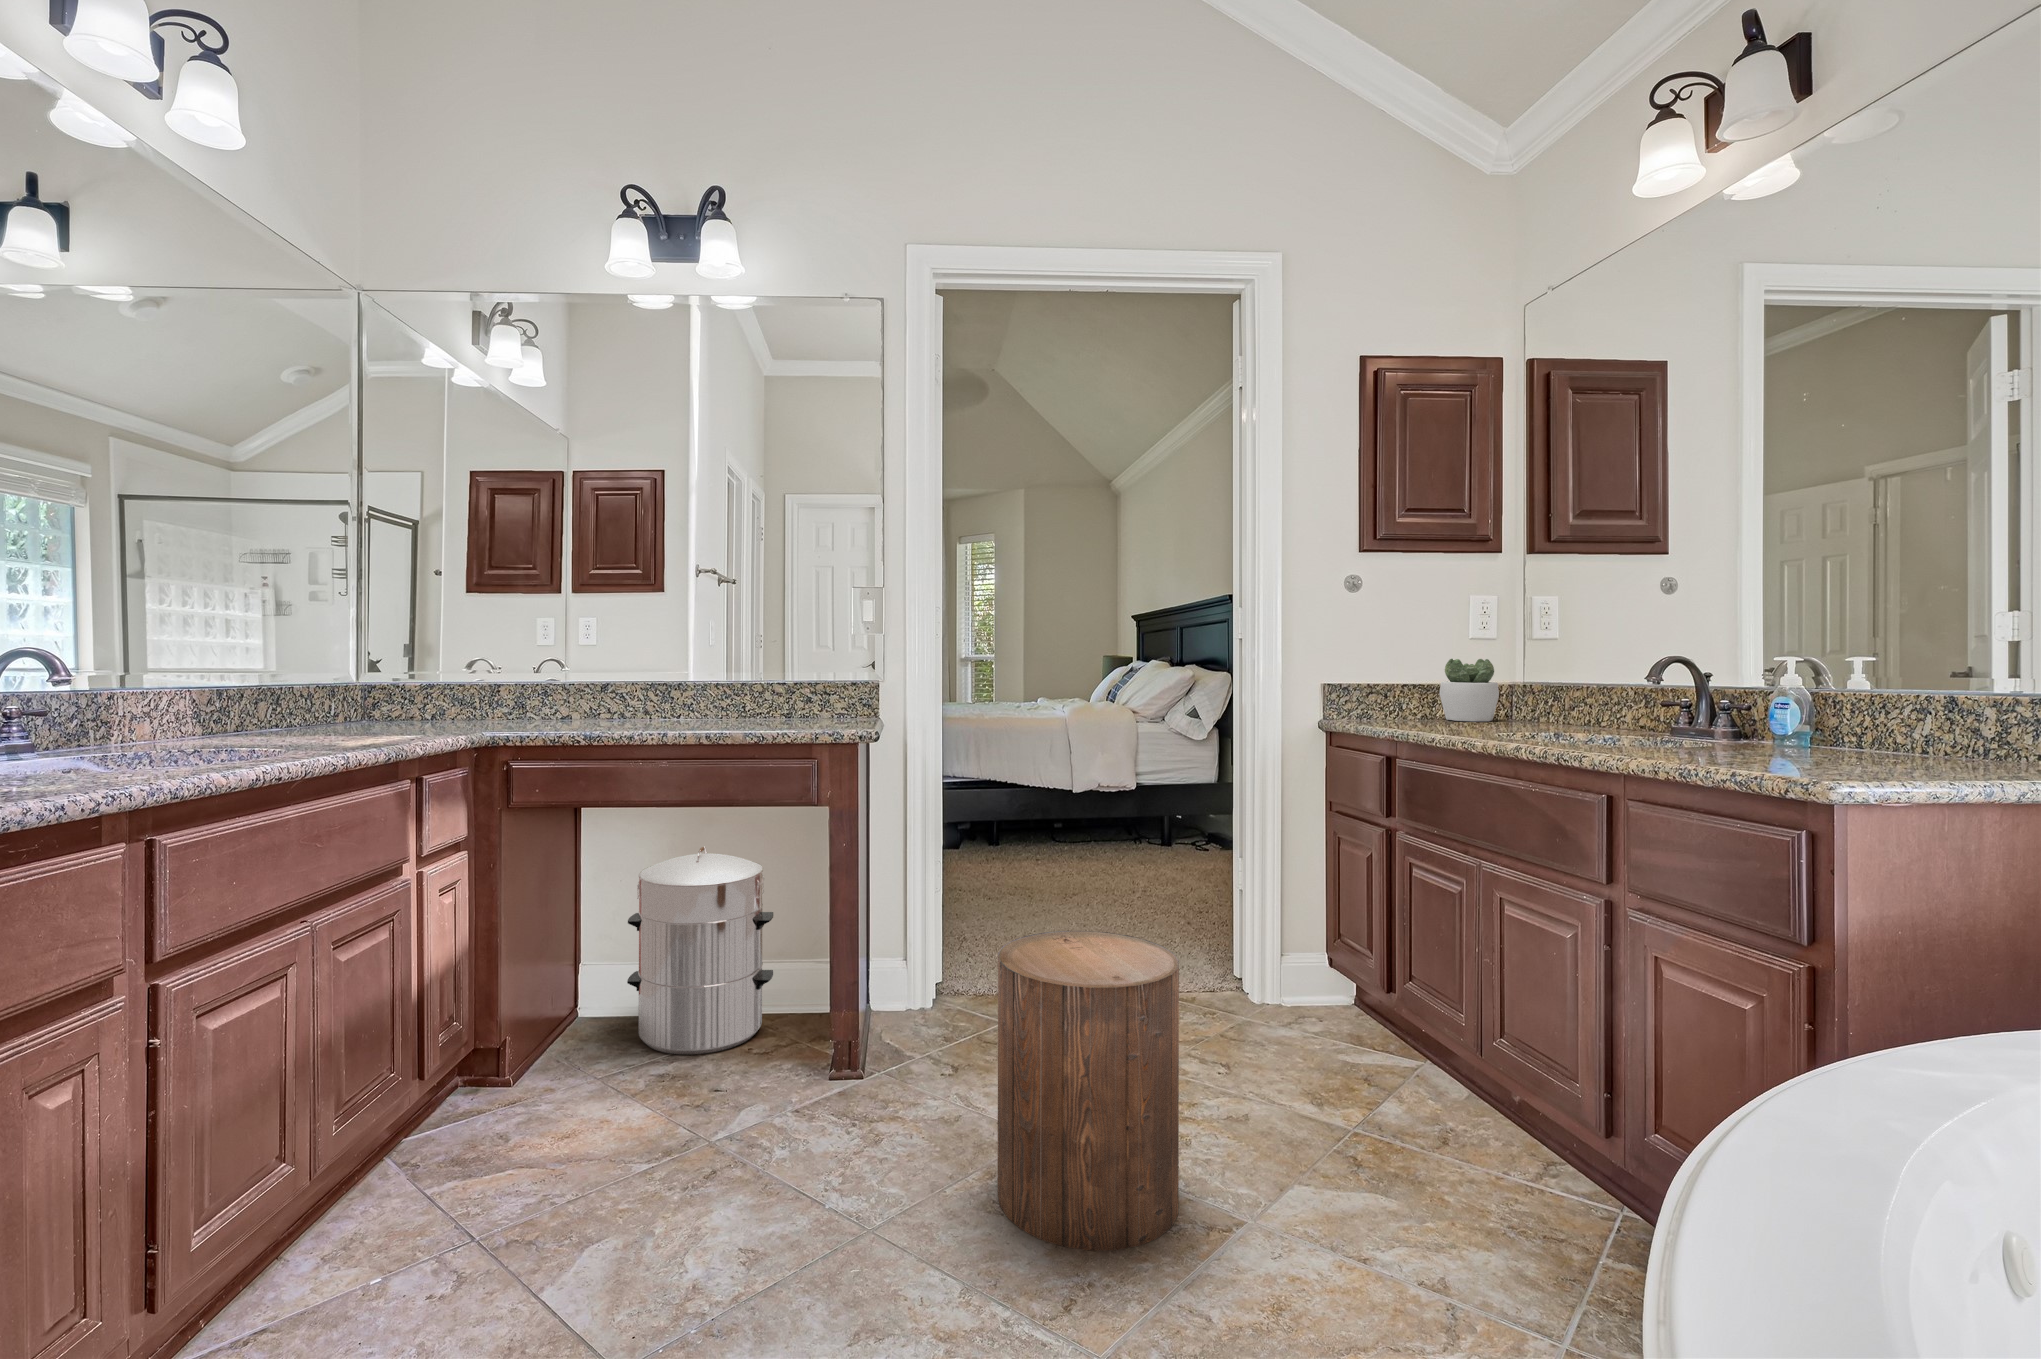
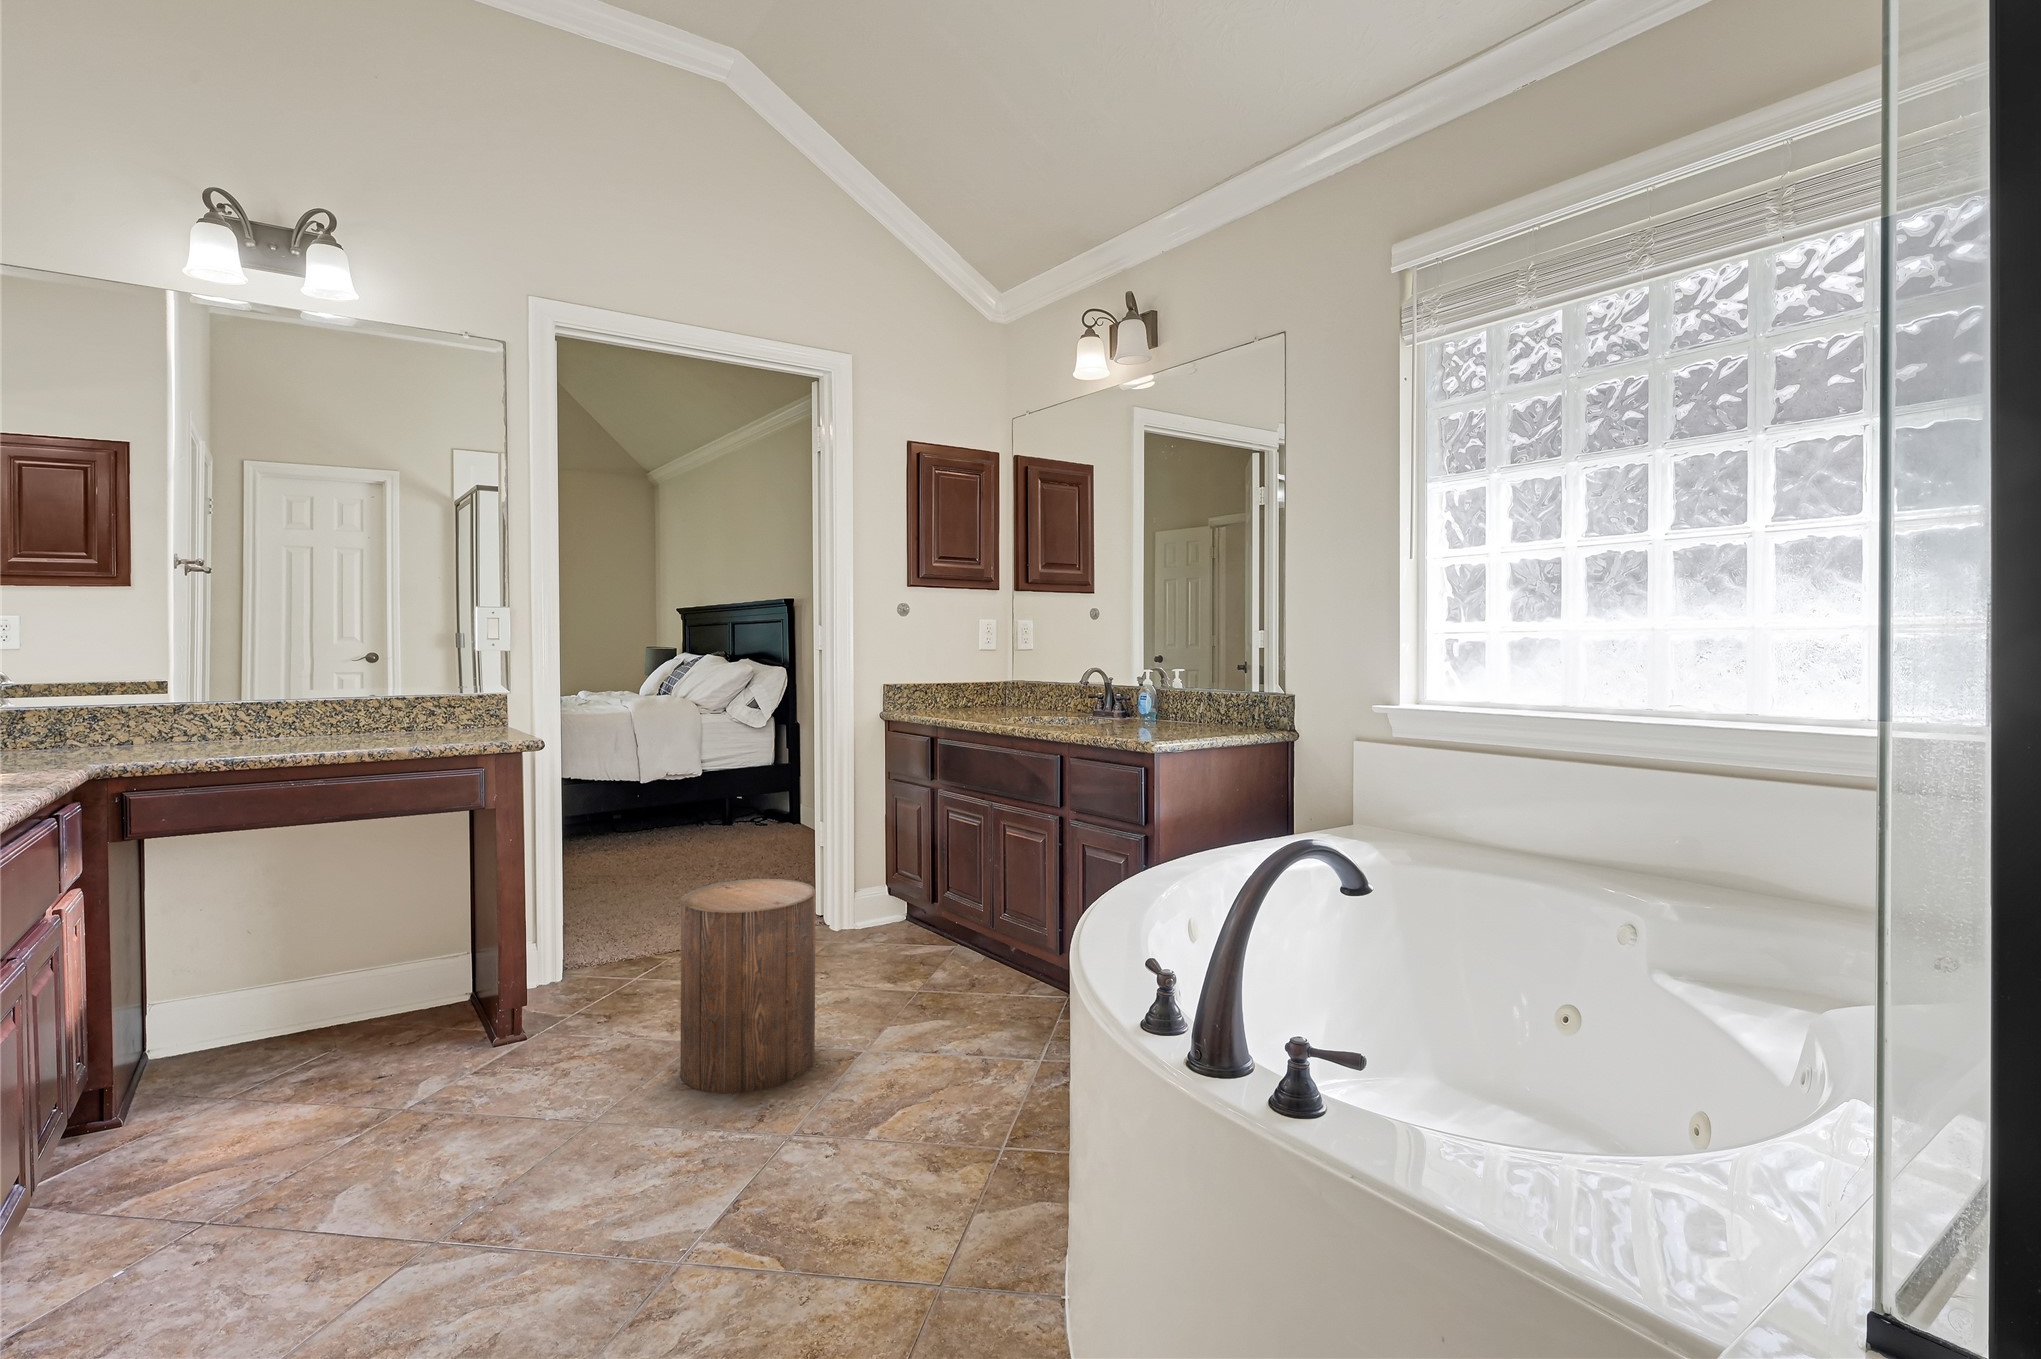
succulent plant: present [1439,659,1499,722] -> none [962,662,1000,707]
waste bin: present [627,847,773,1055] -> none [231,863,403,1065]

